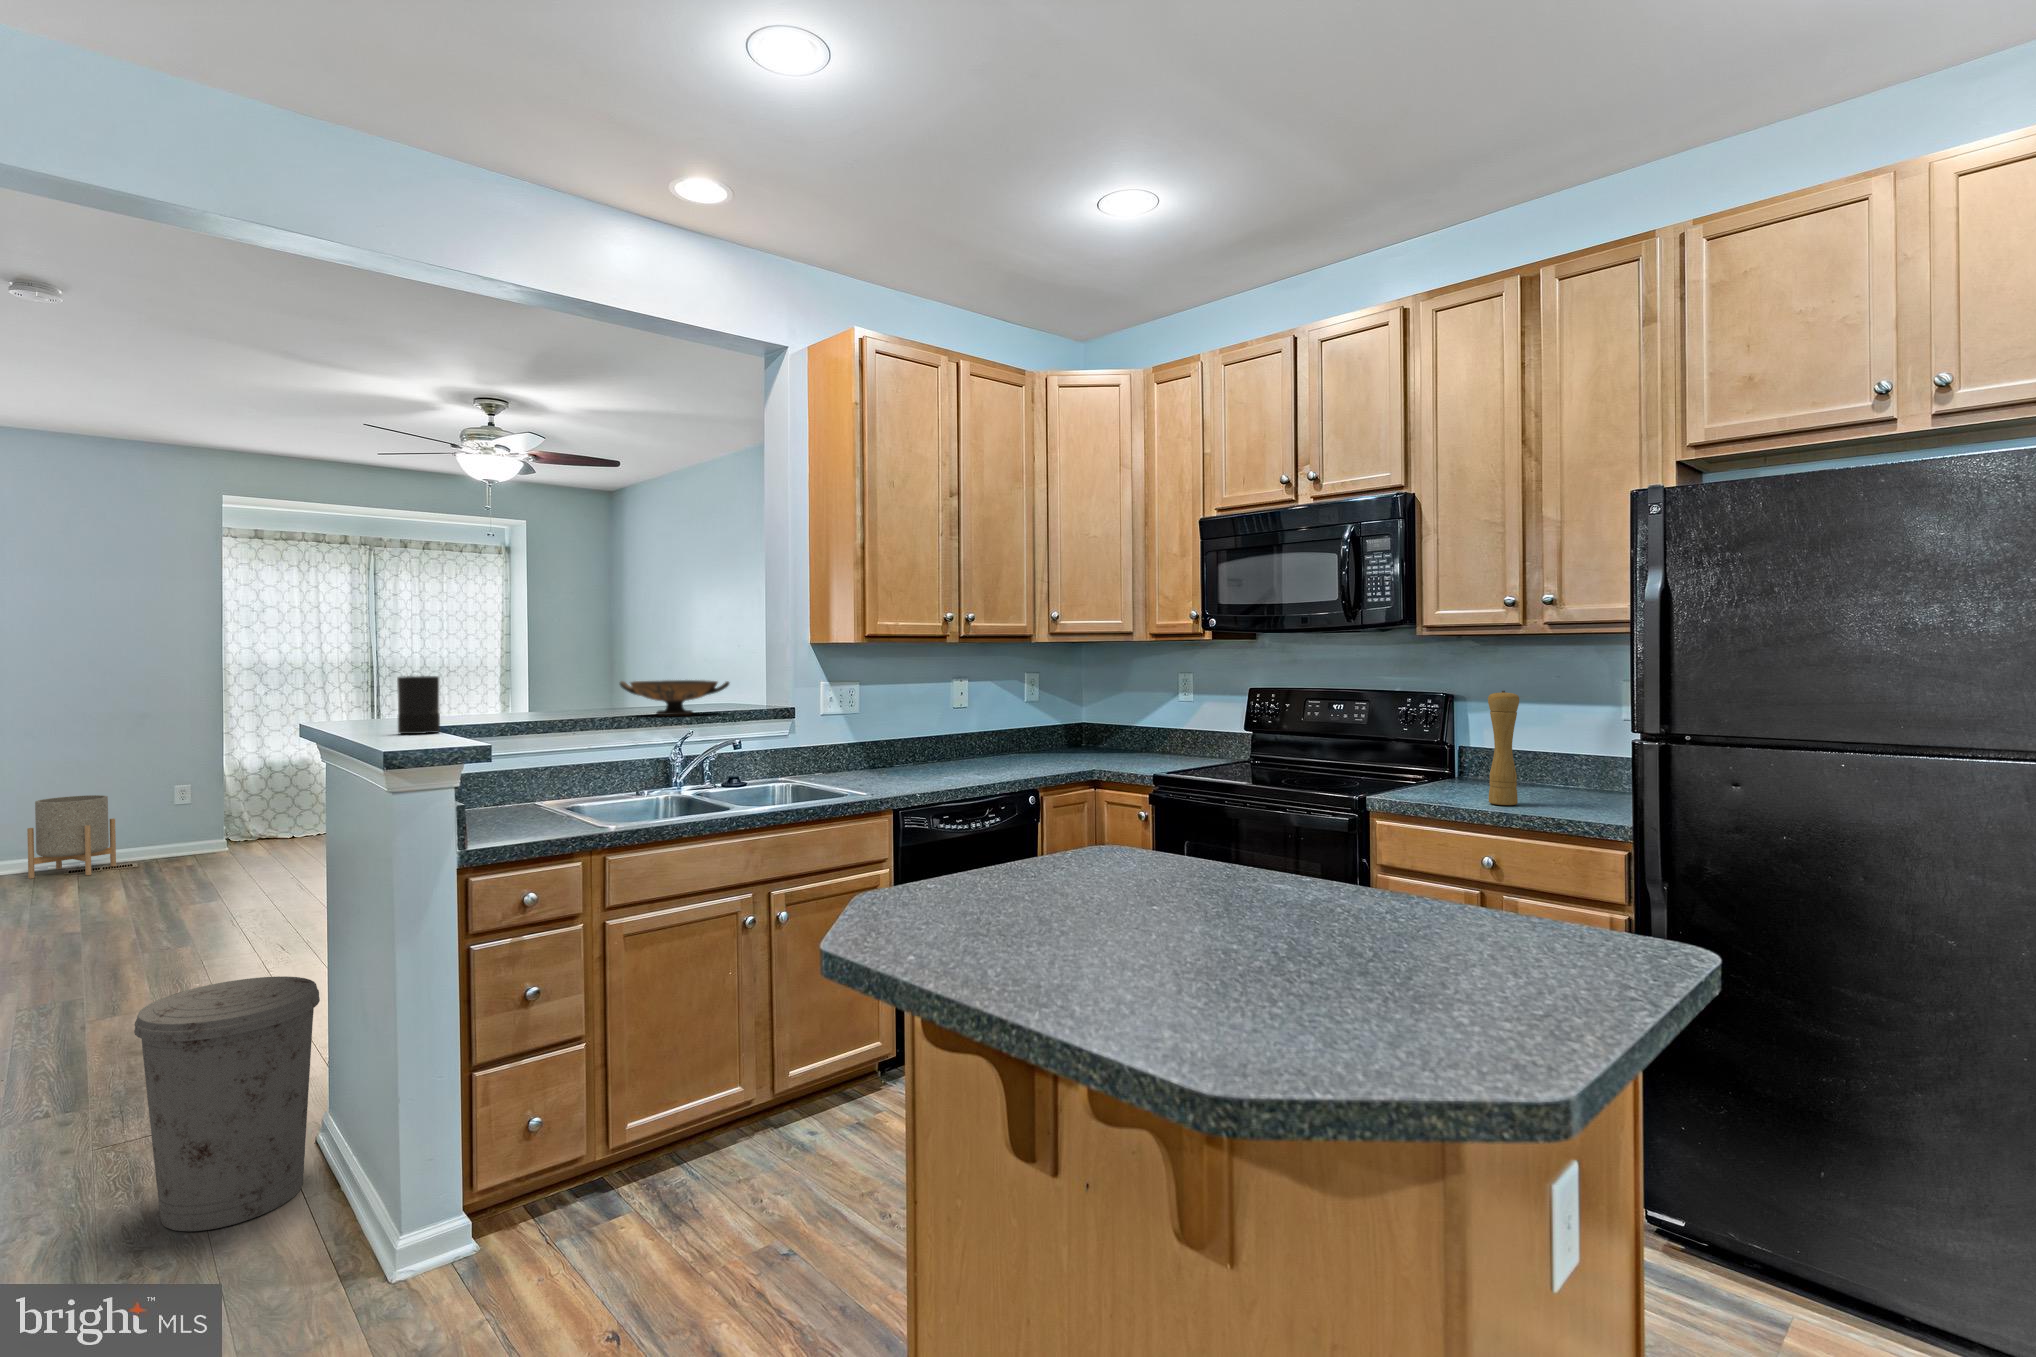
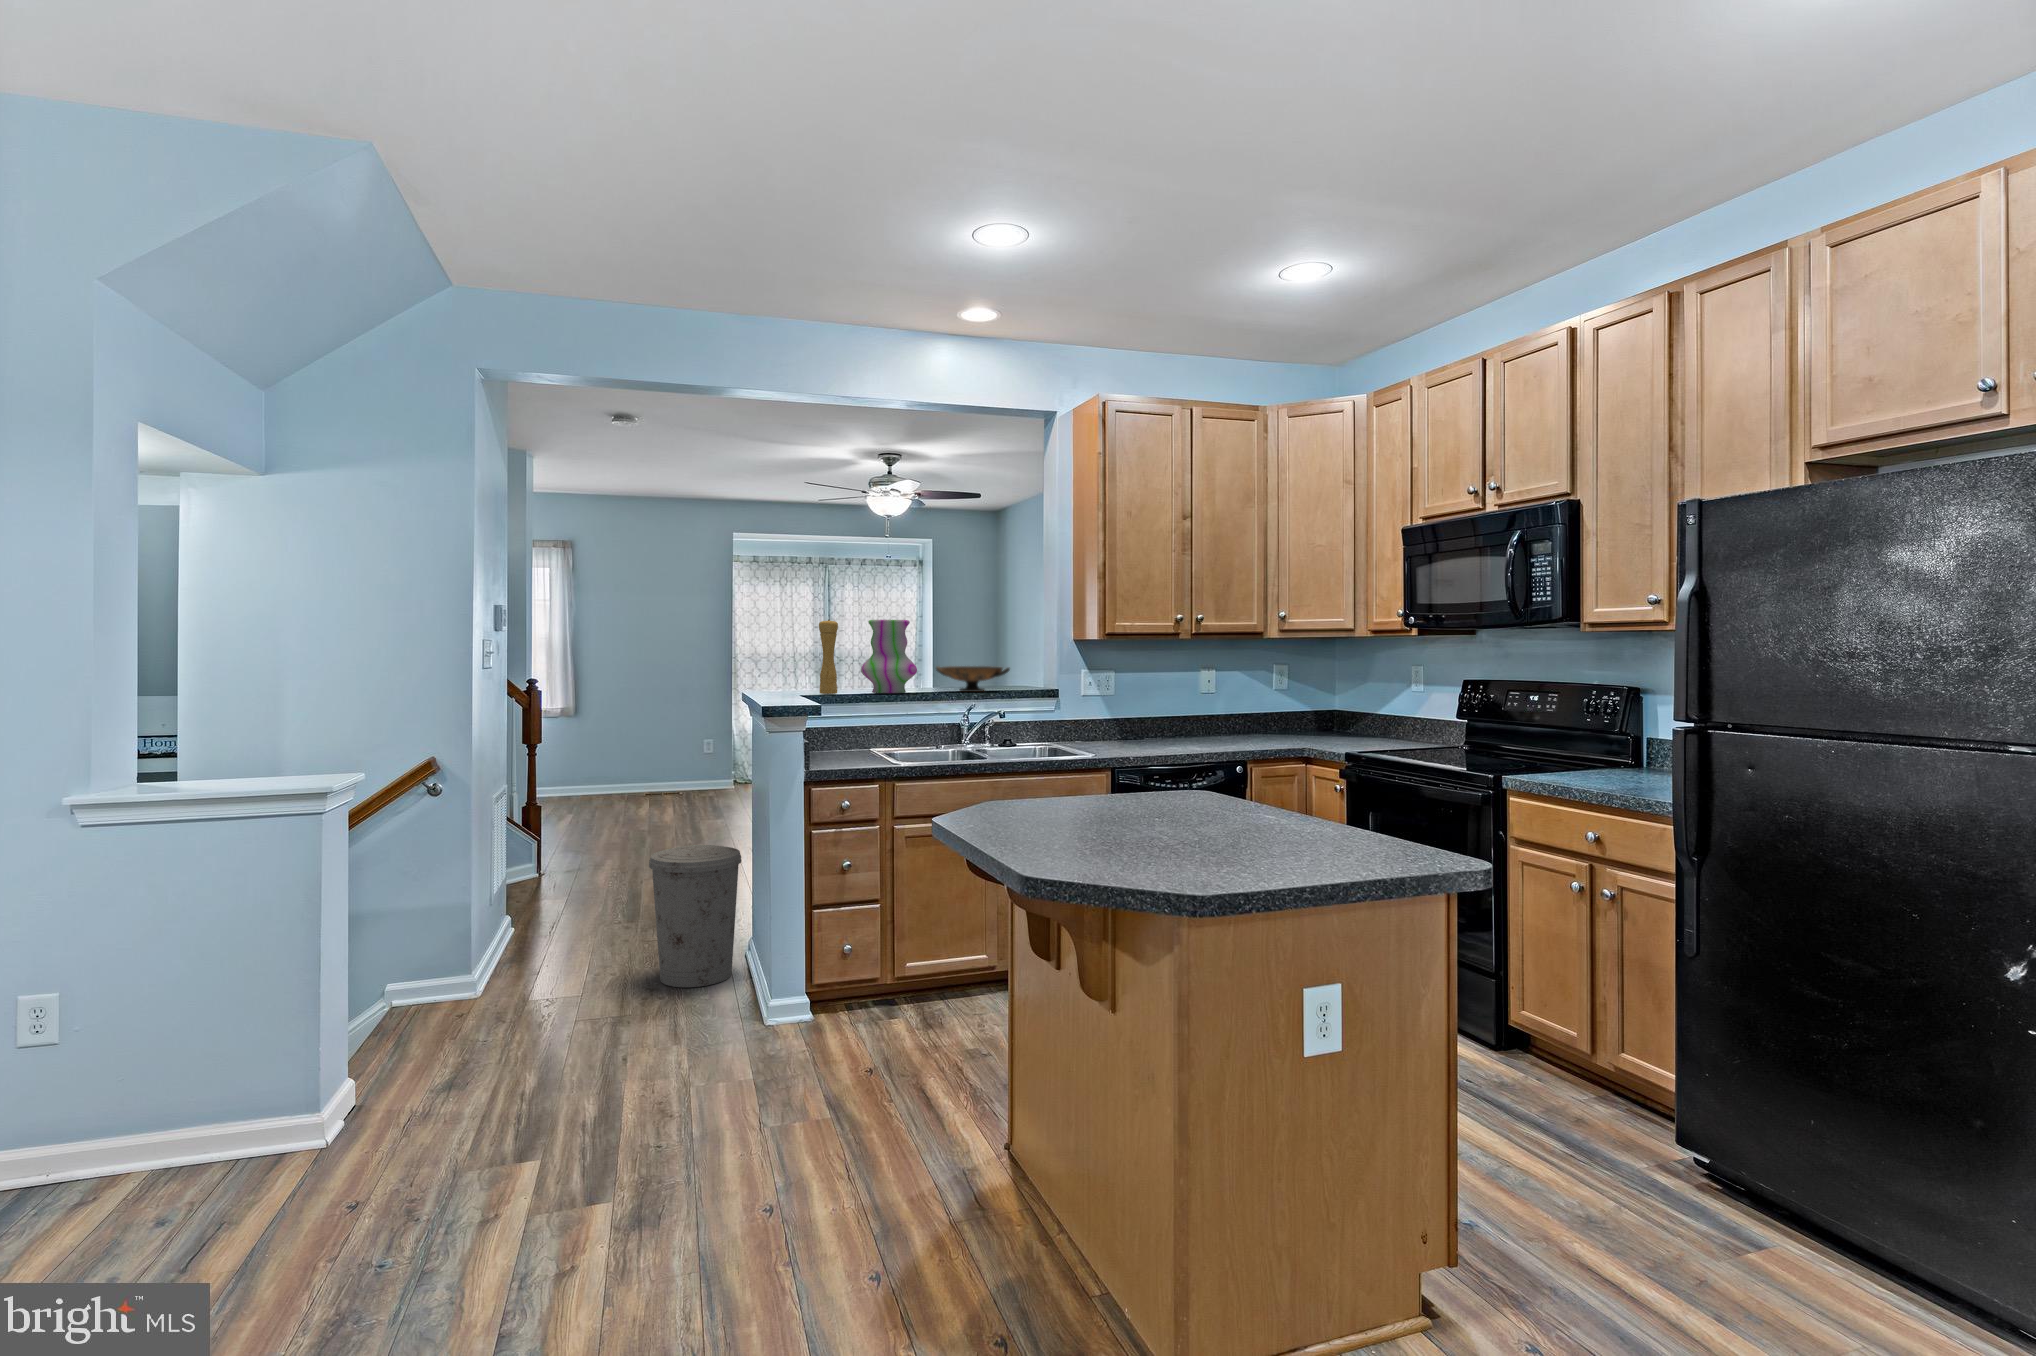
vase: none [518,616,606,723] -> present [861,620,917,694]
candle: present [397,676,440,734] -> none [781,656,806,696]
pepper mill: present [1488,691,1519,805] -> present [819,620,838,694]
planter: present [27,795,116,879] -> none [622,743,669,798]

